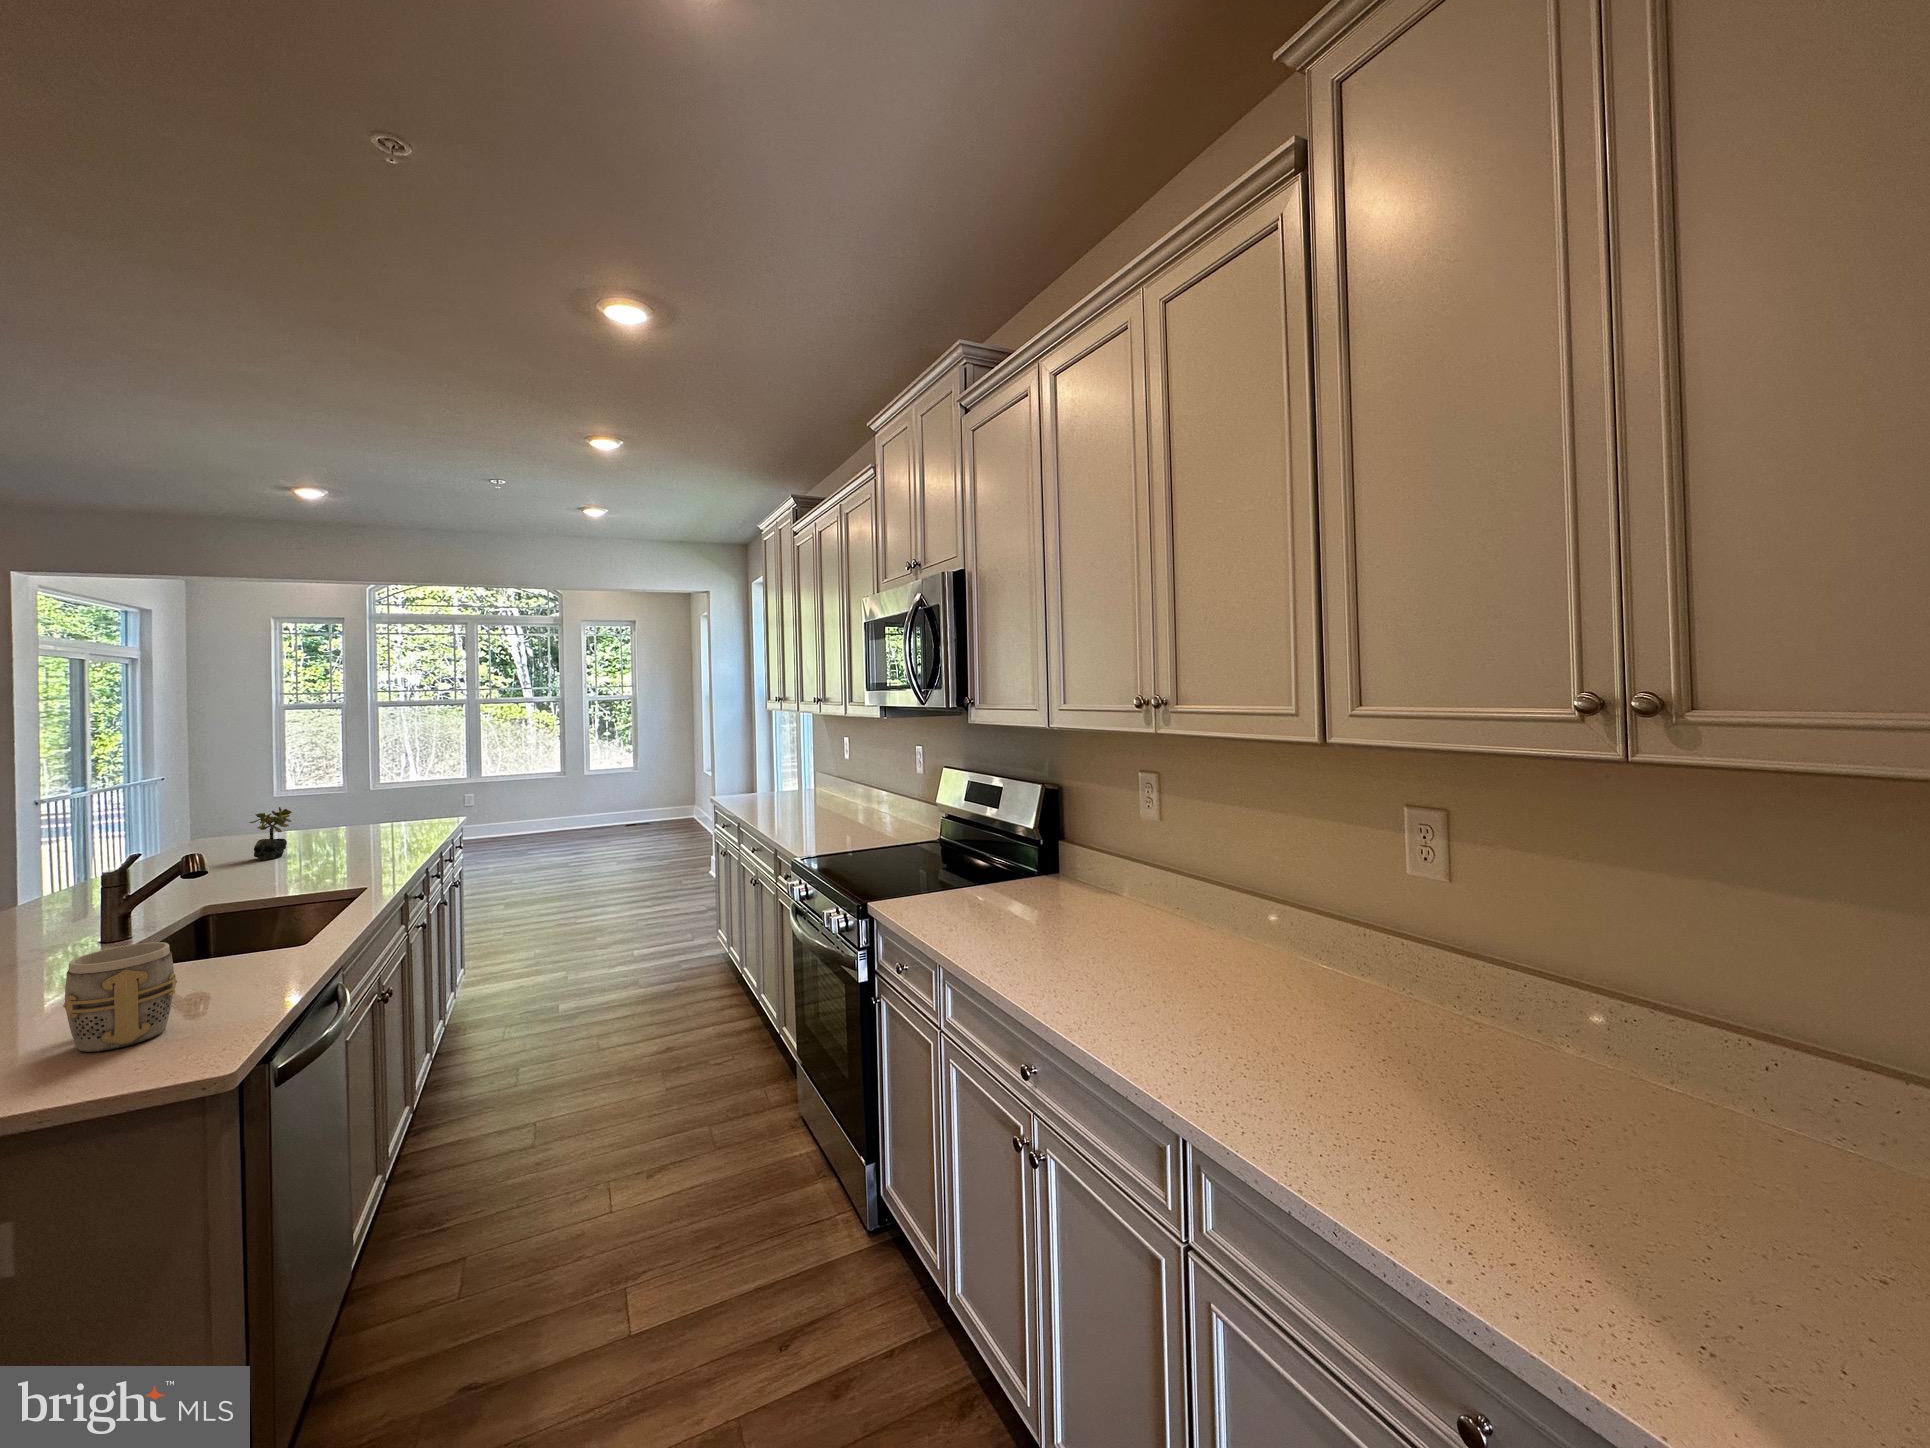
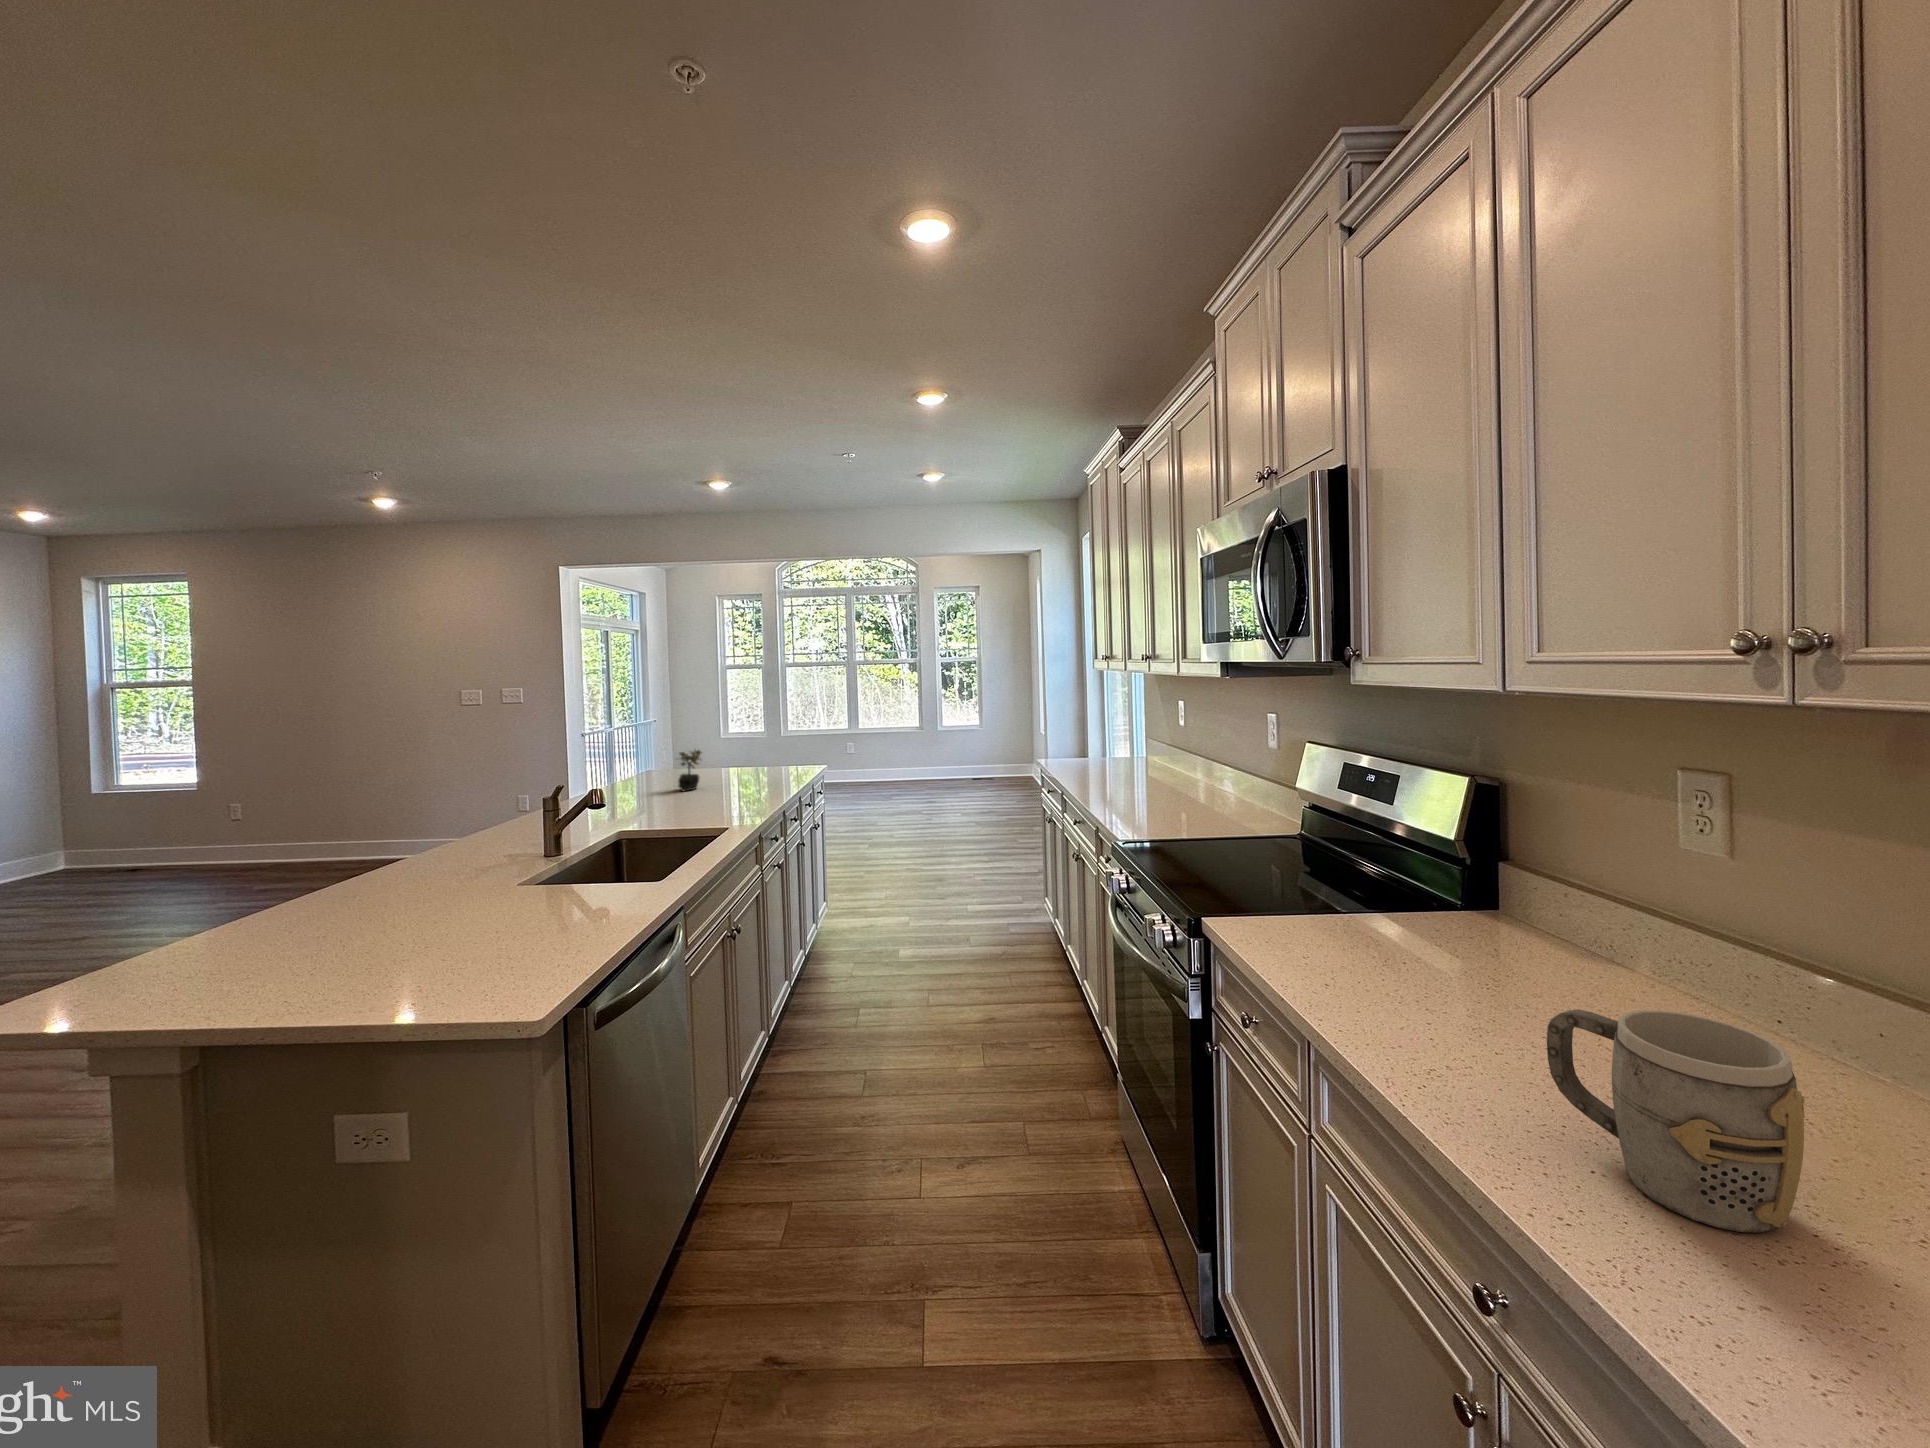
mug: present [63,942,177,1052] -> present [1547,1009,1804,1233]

